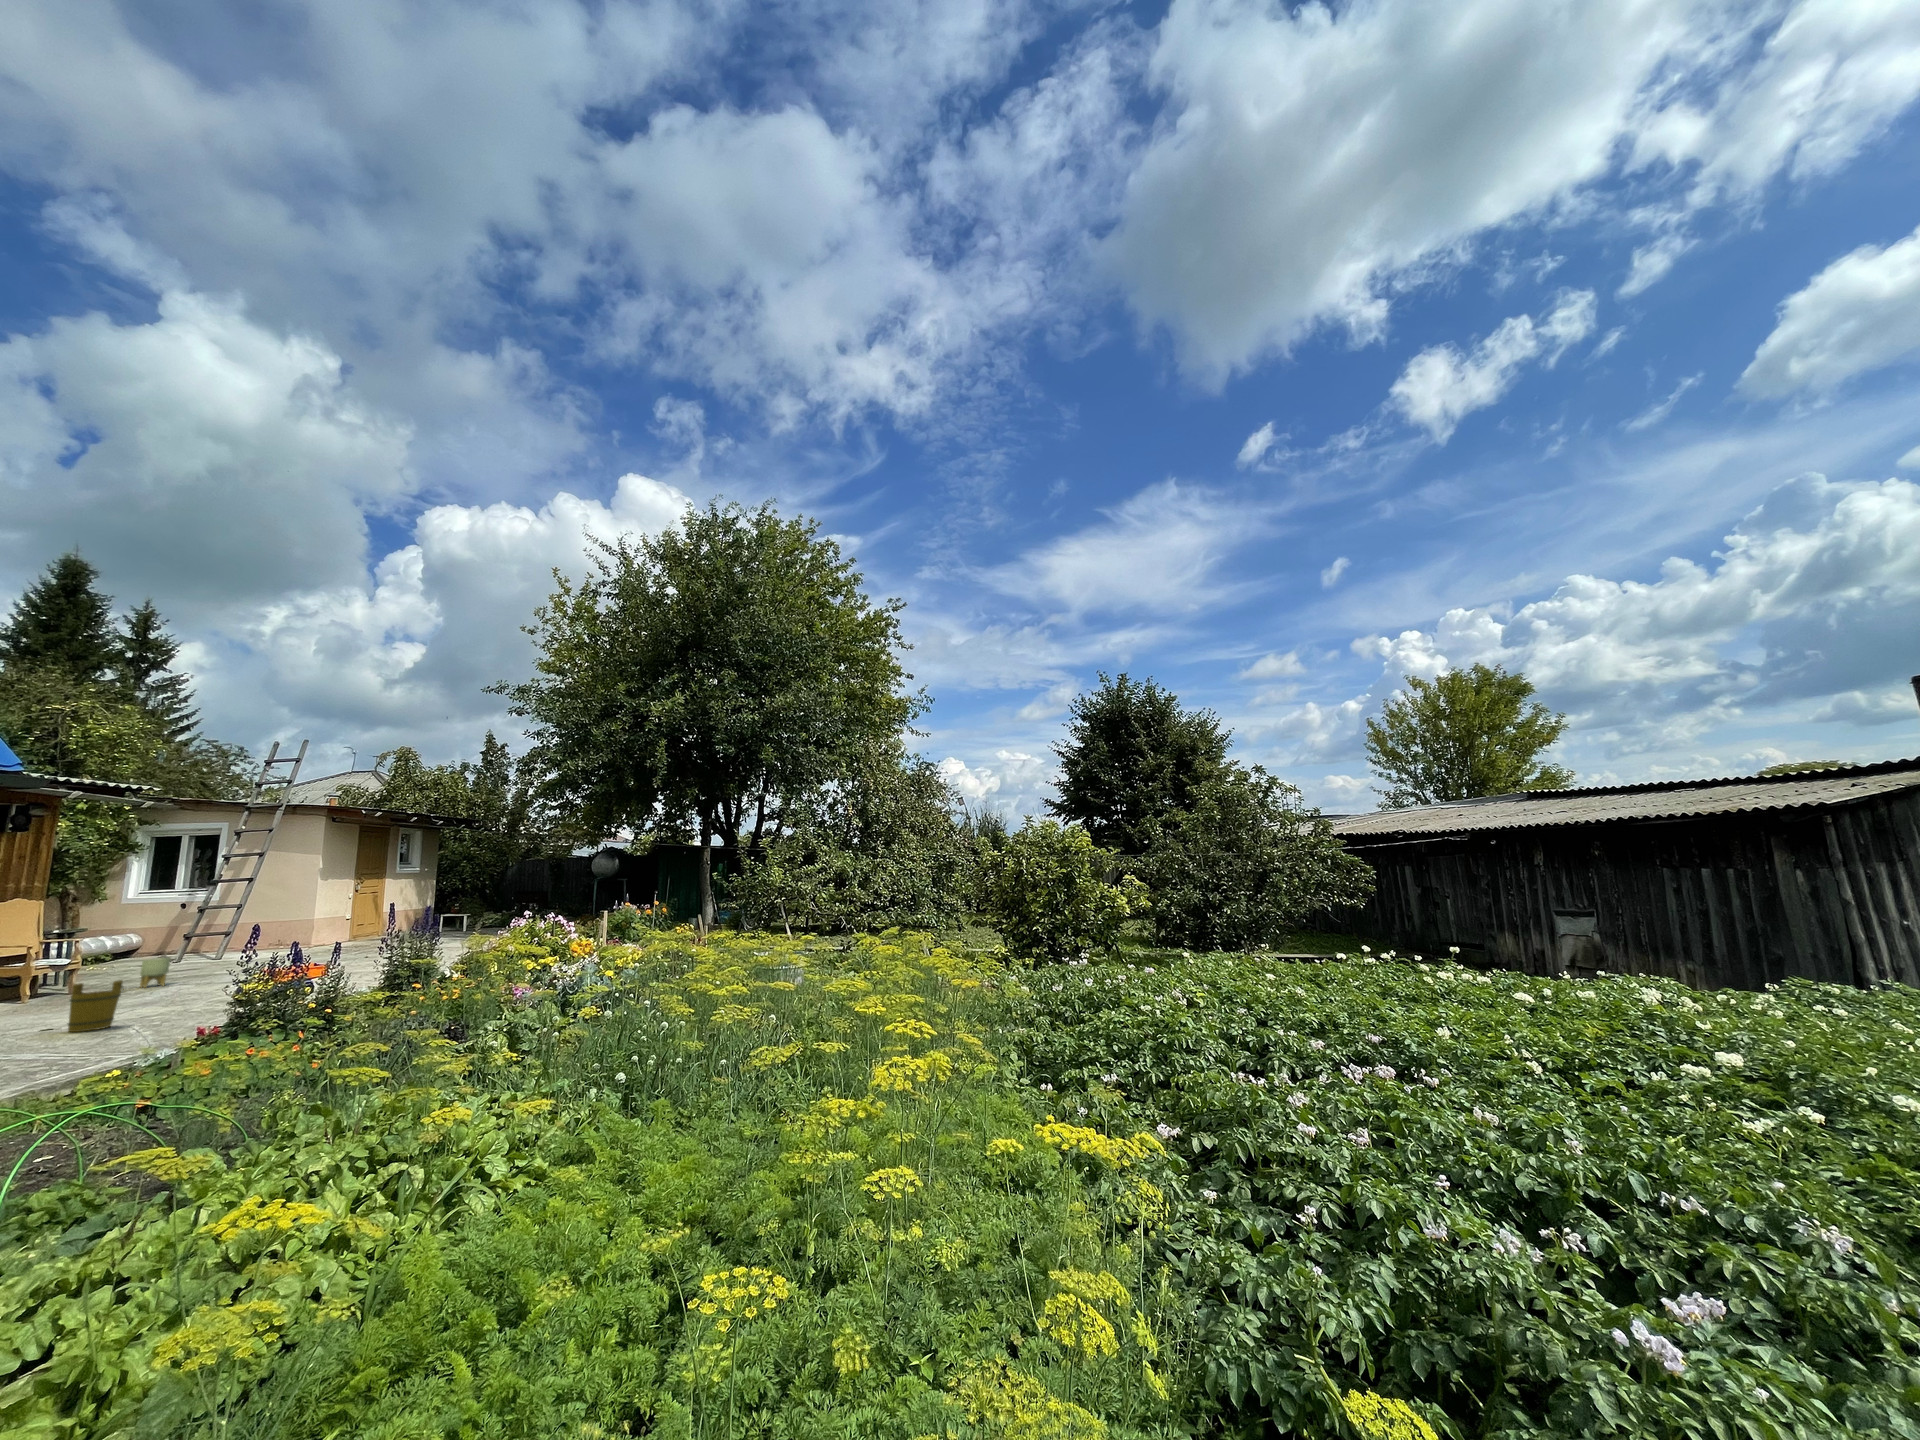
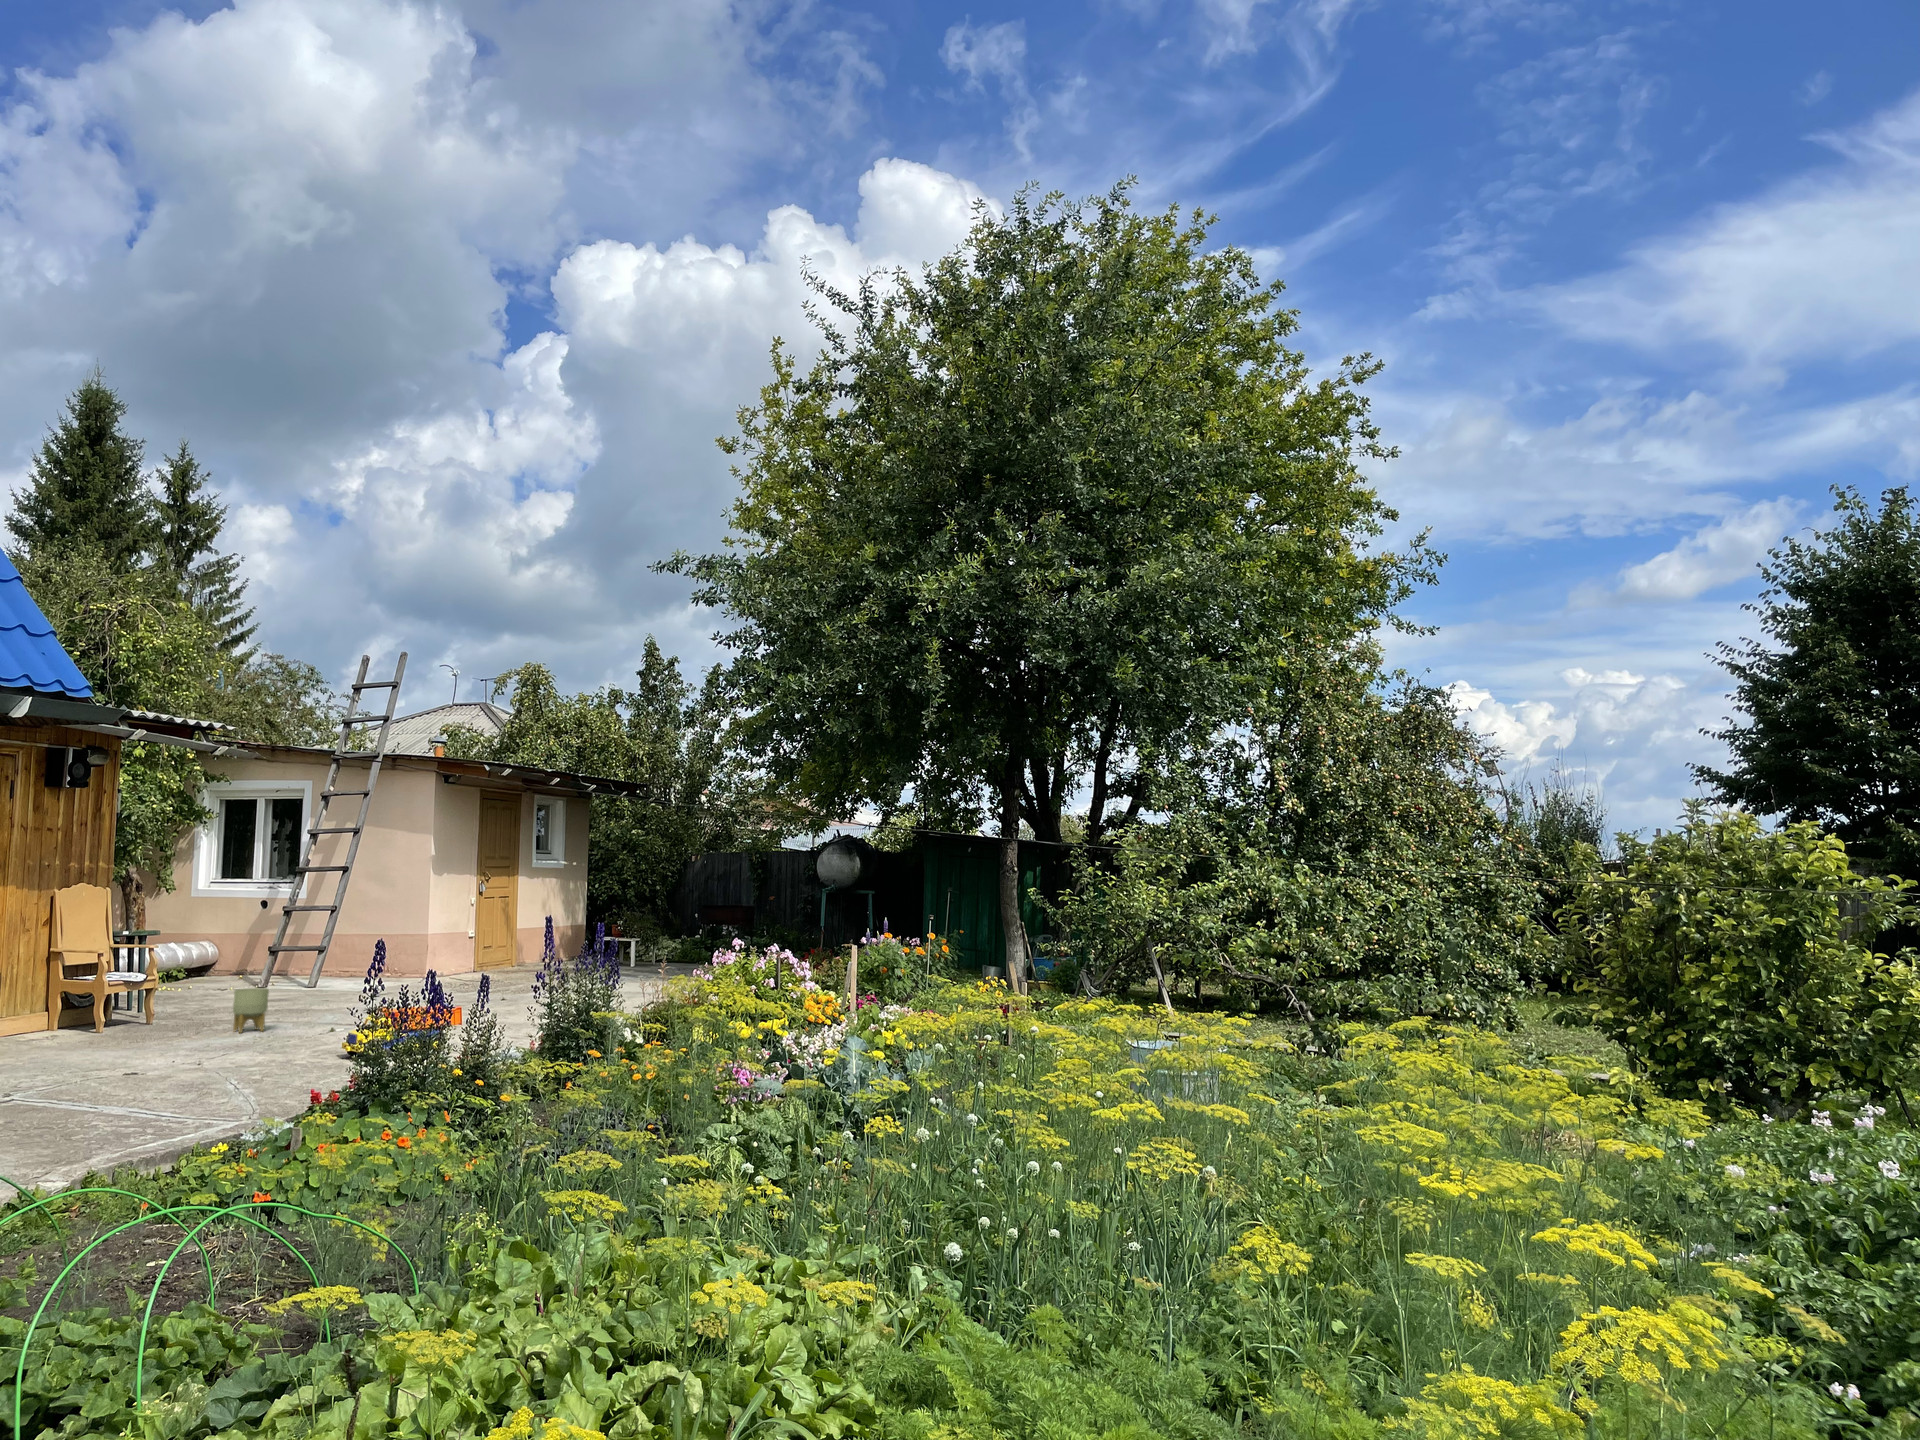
bucket: present [68,980,123,1032] -> none [163,1045,232,1127]

